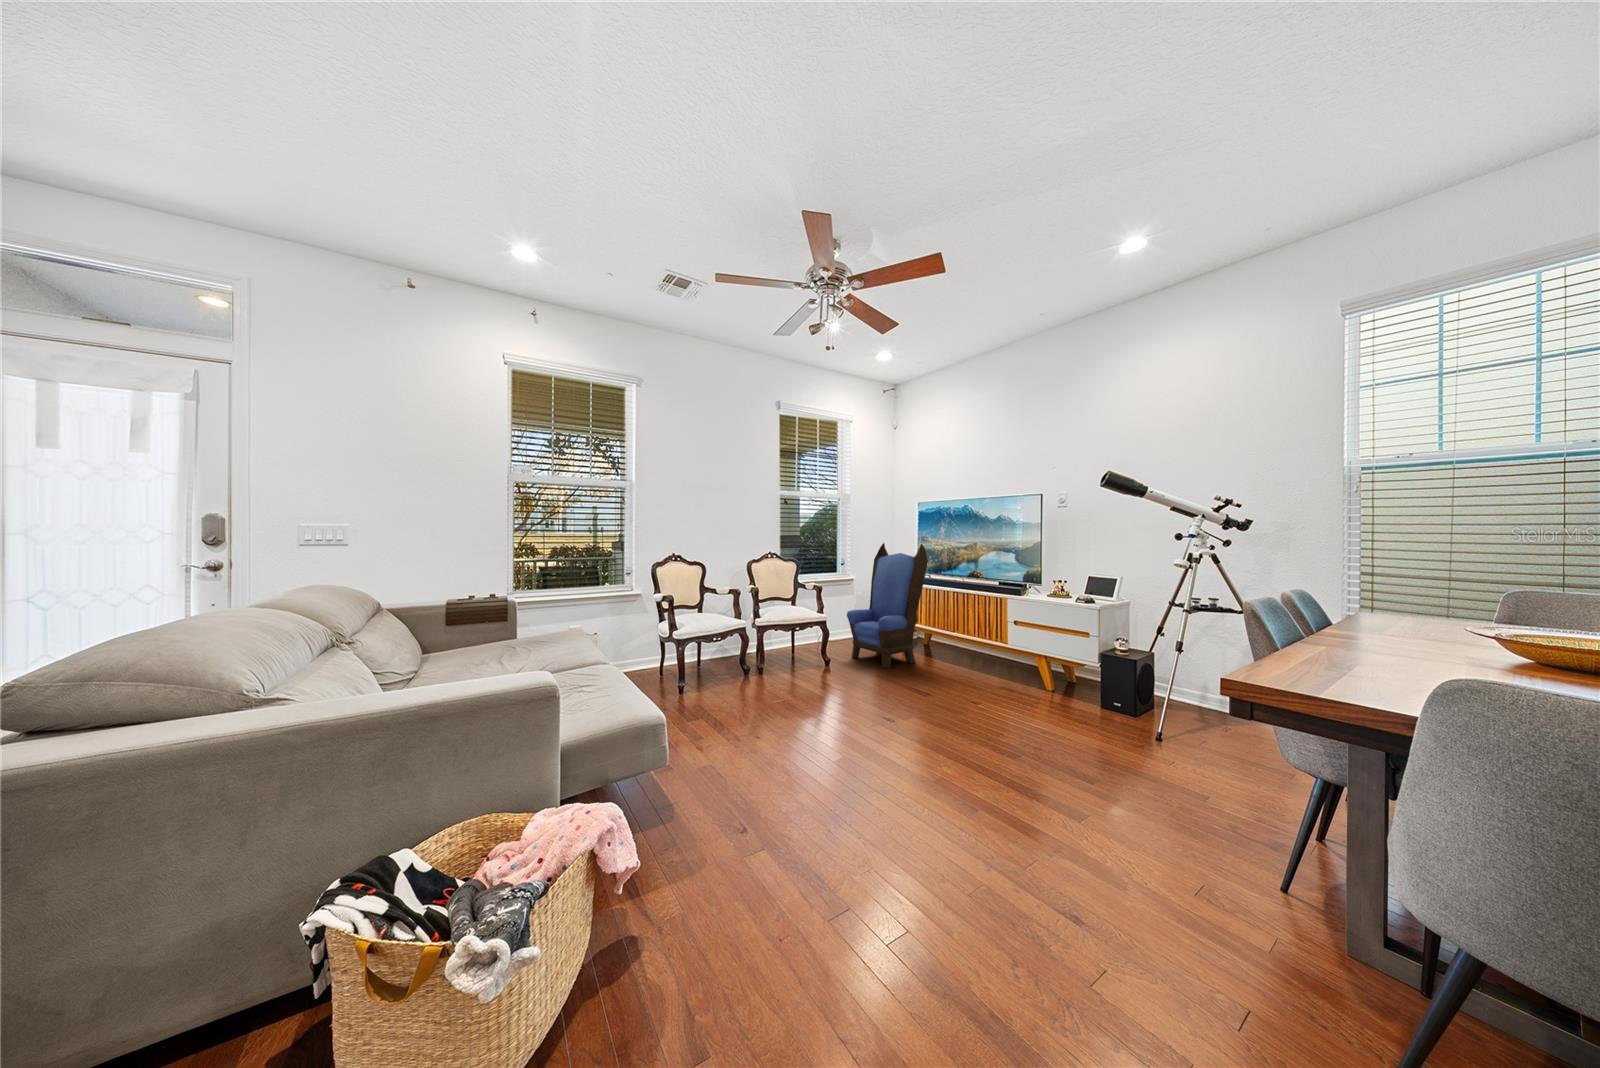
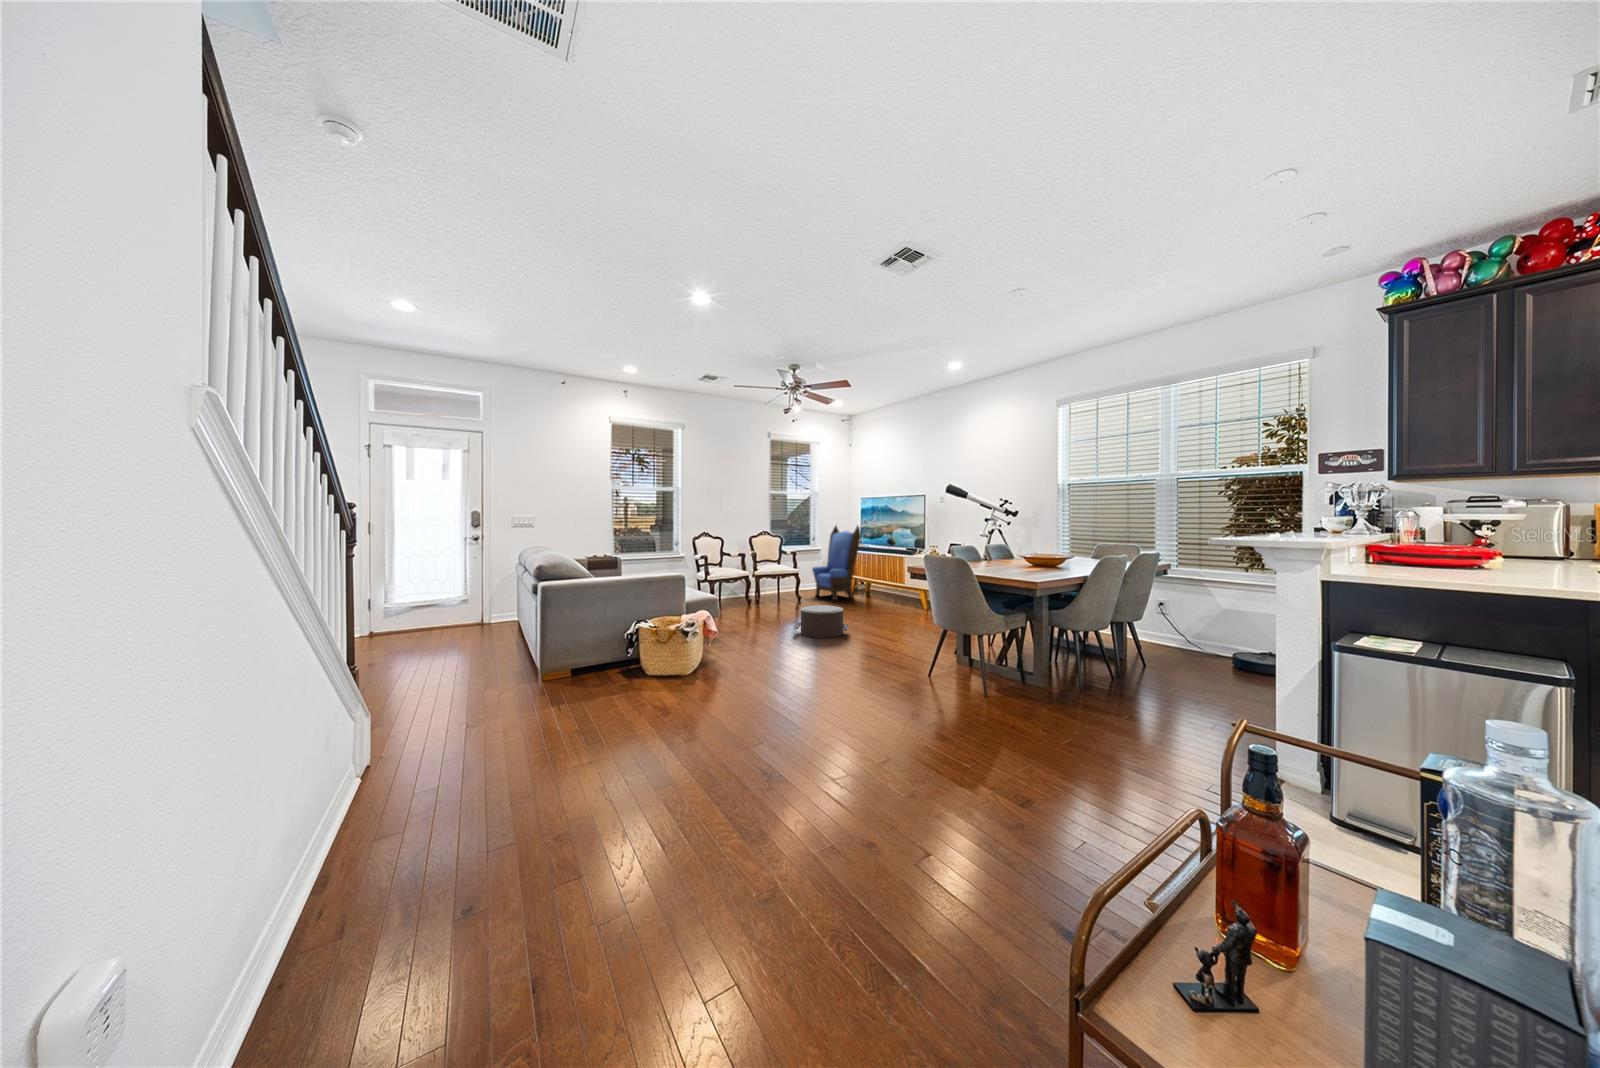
pouf: none [841,712,966,805] -> present [794,605,848,638]

